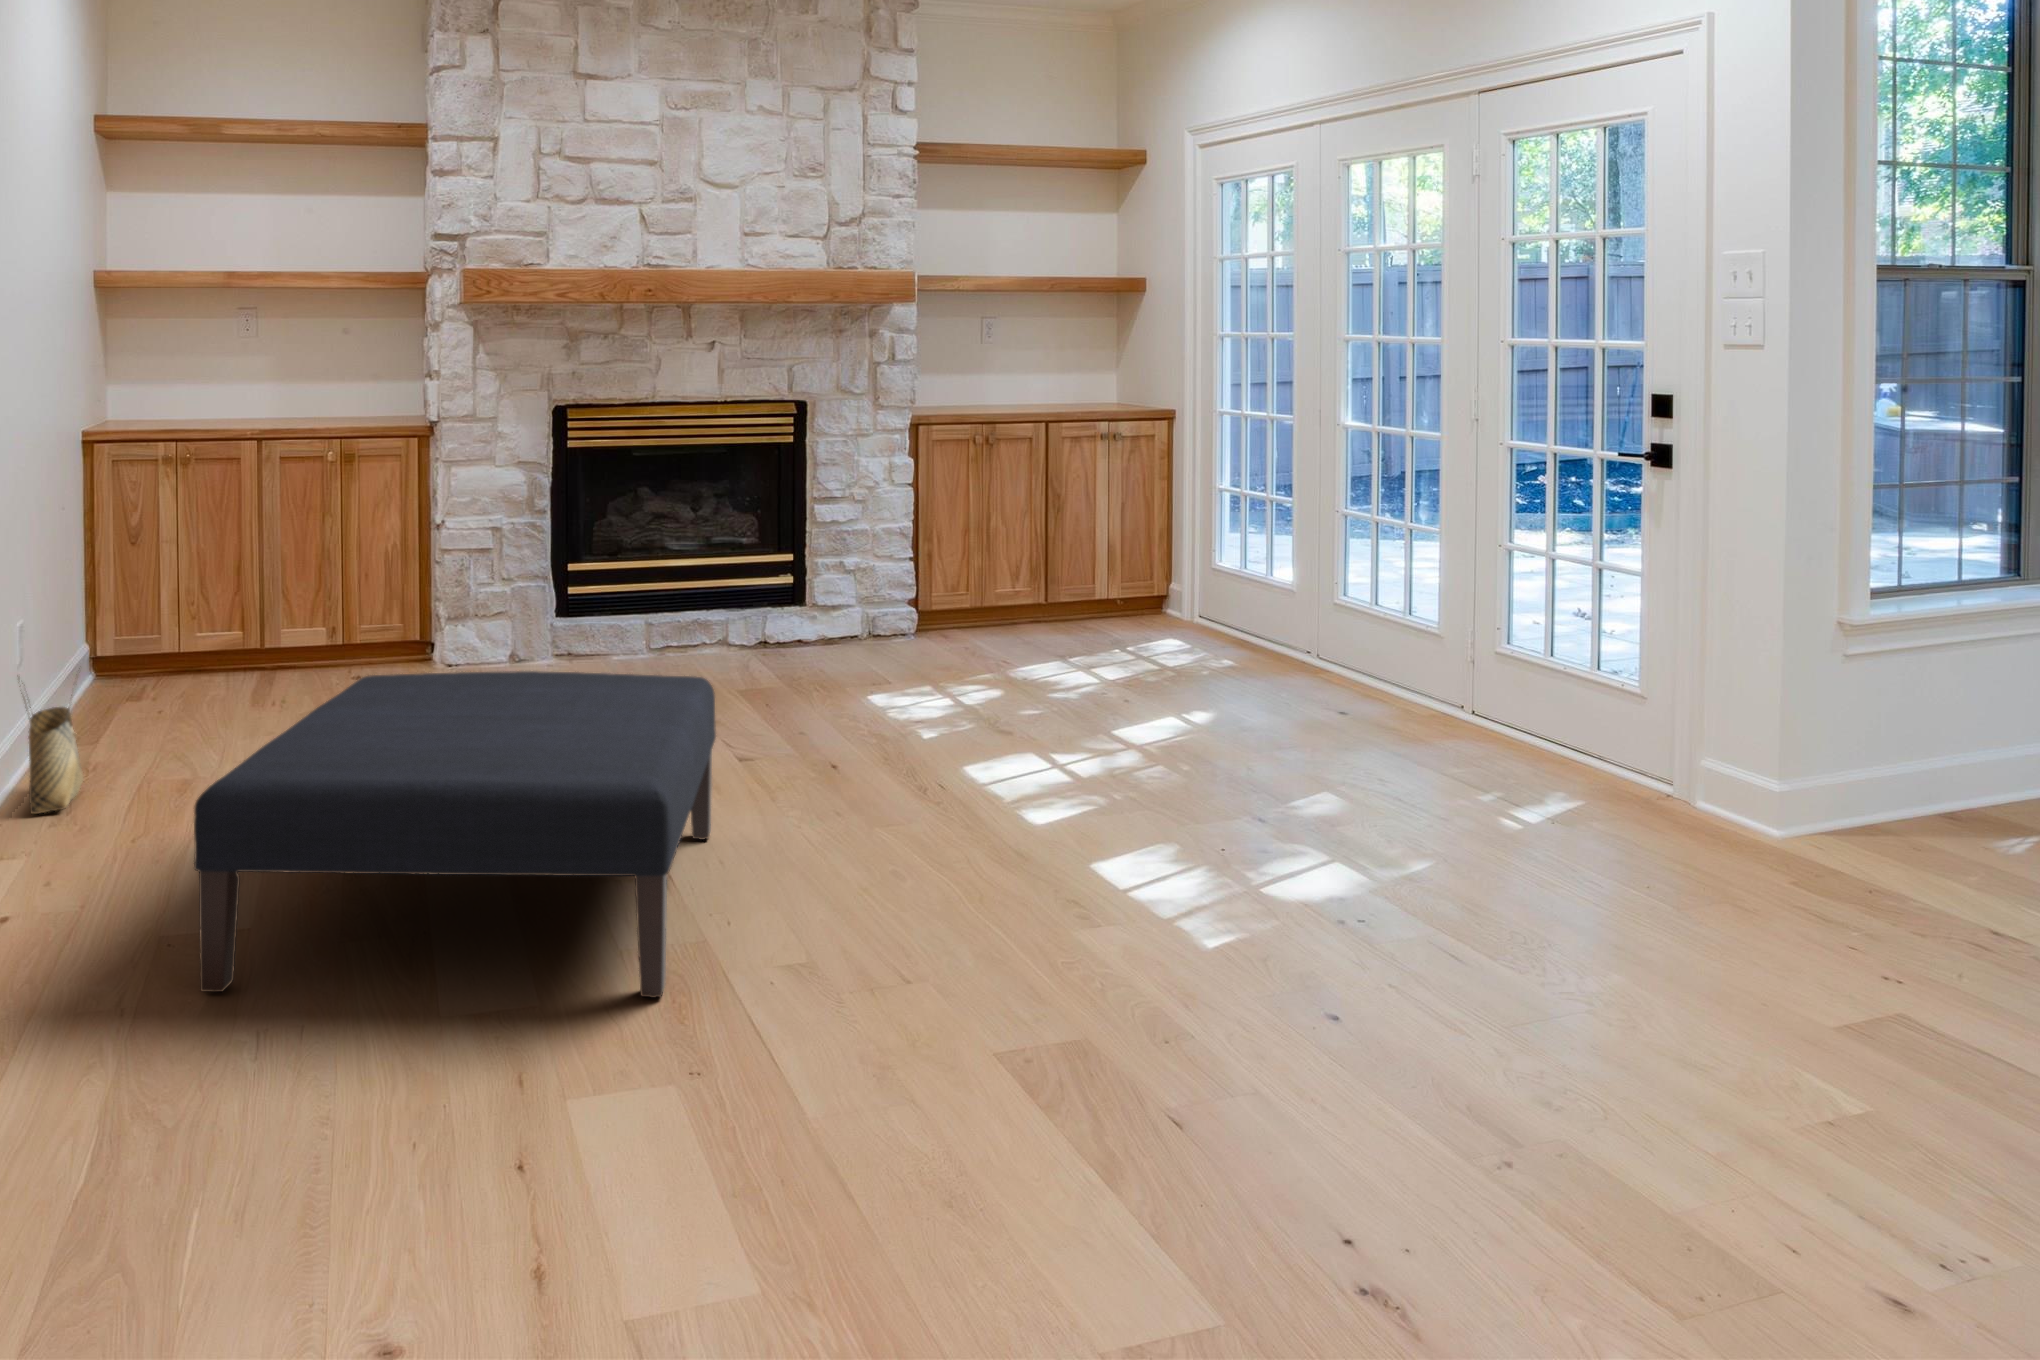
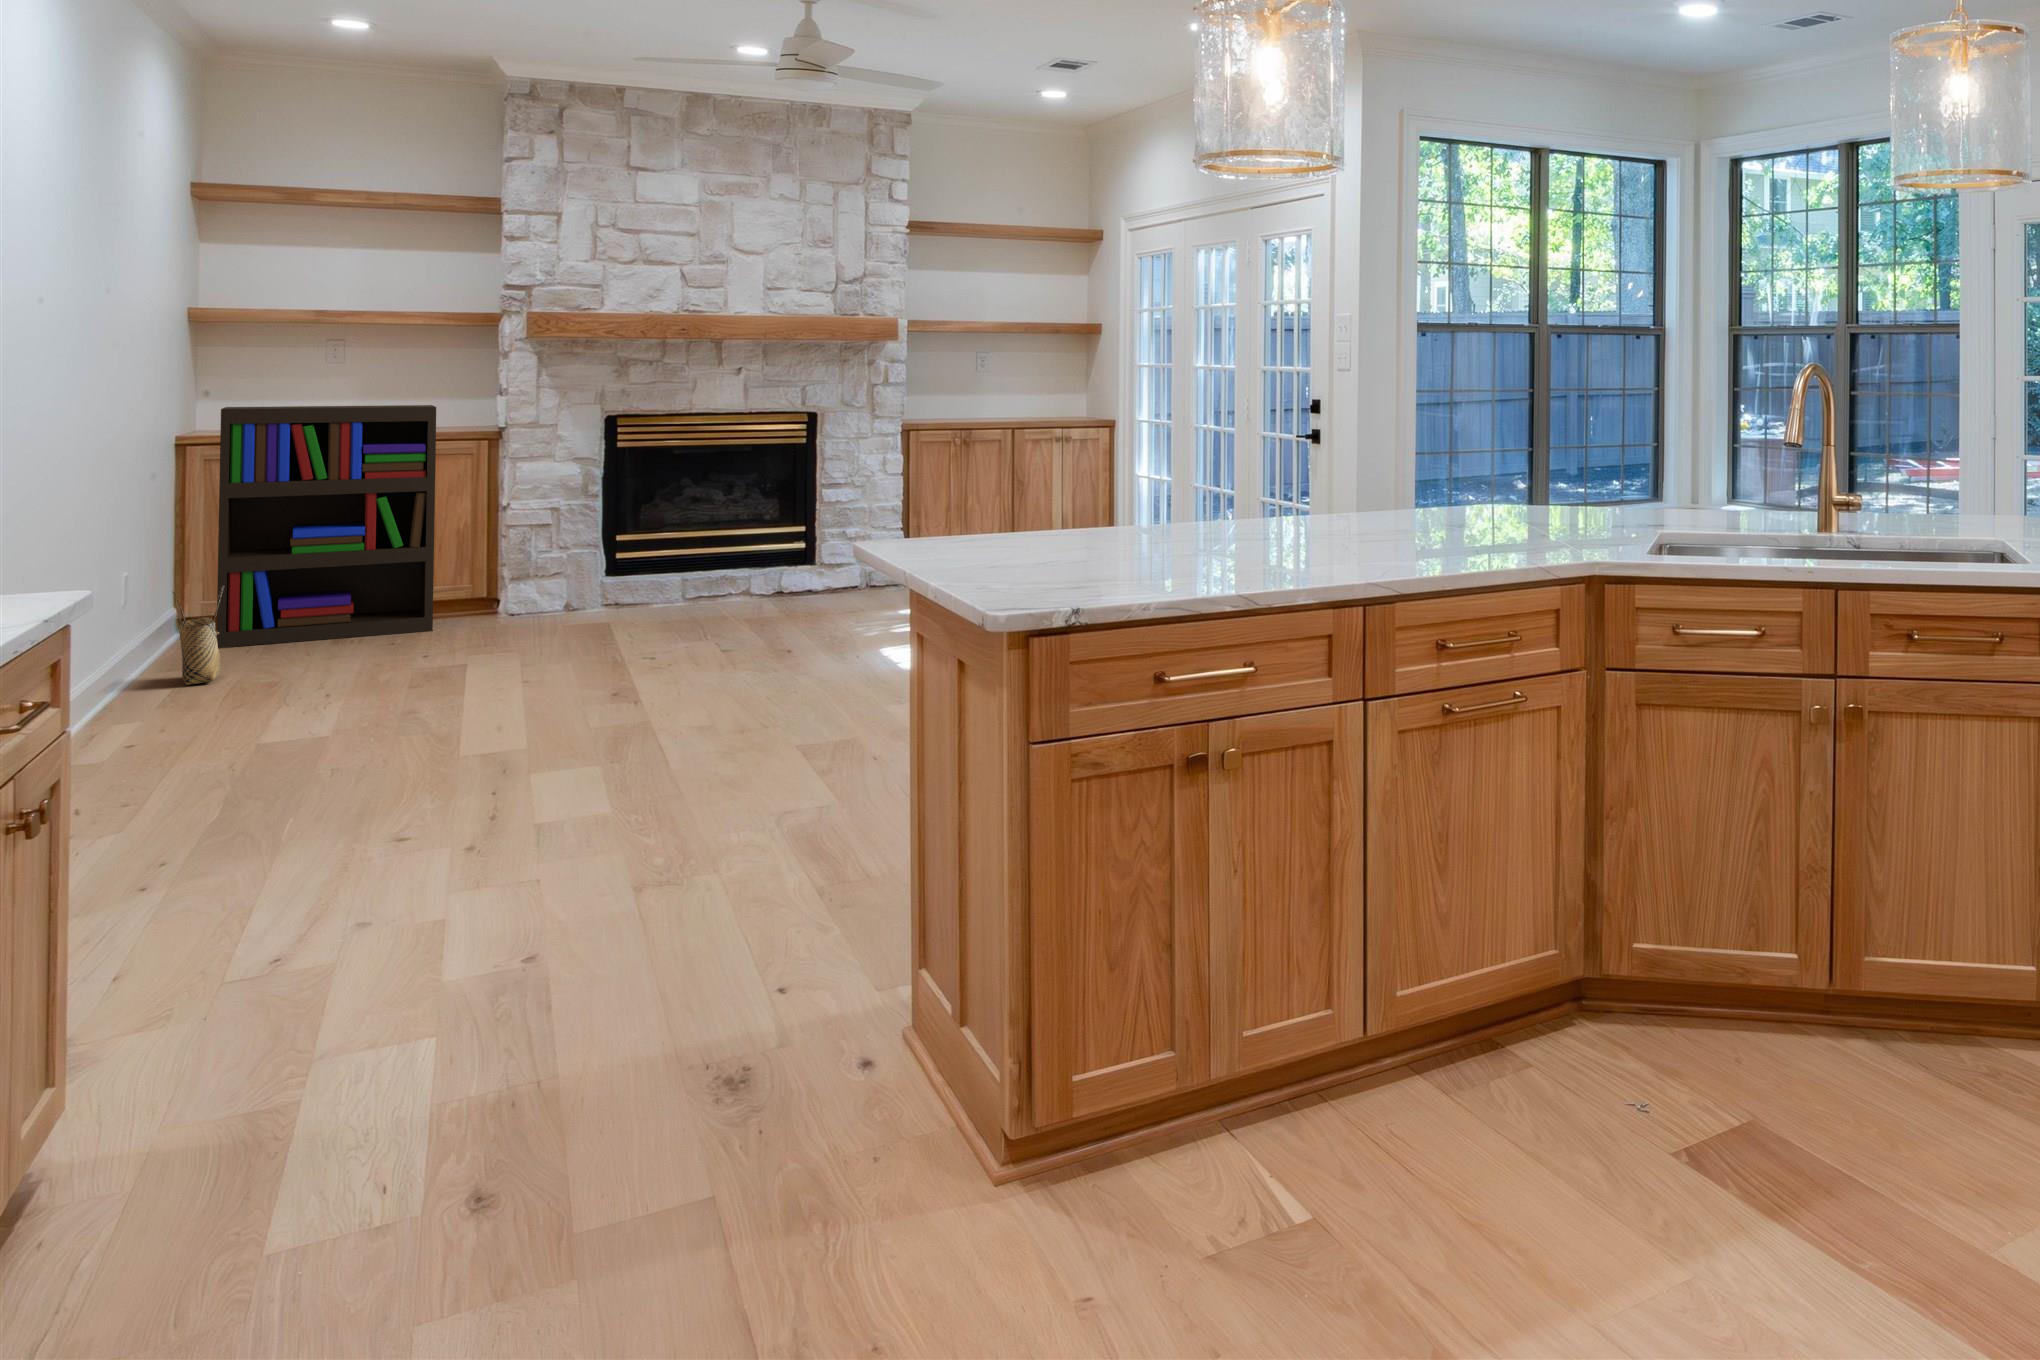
bookshelf: none [108,392,357,716] -> present [217,405,436,648]
ottoman: present [194,671,716,998] -> none [357,566,708,725]

